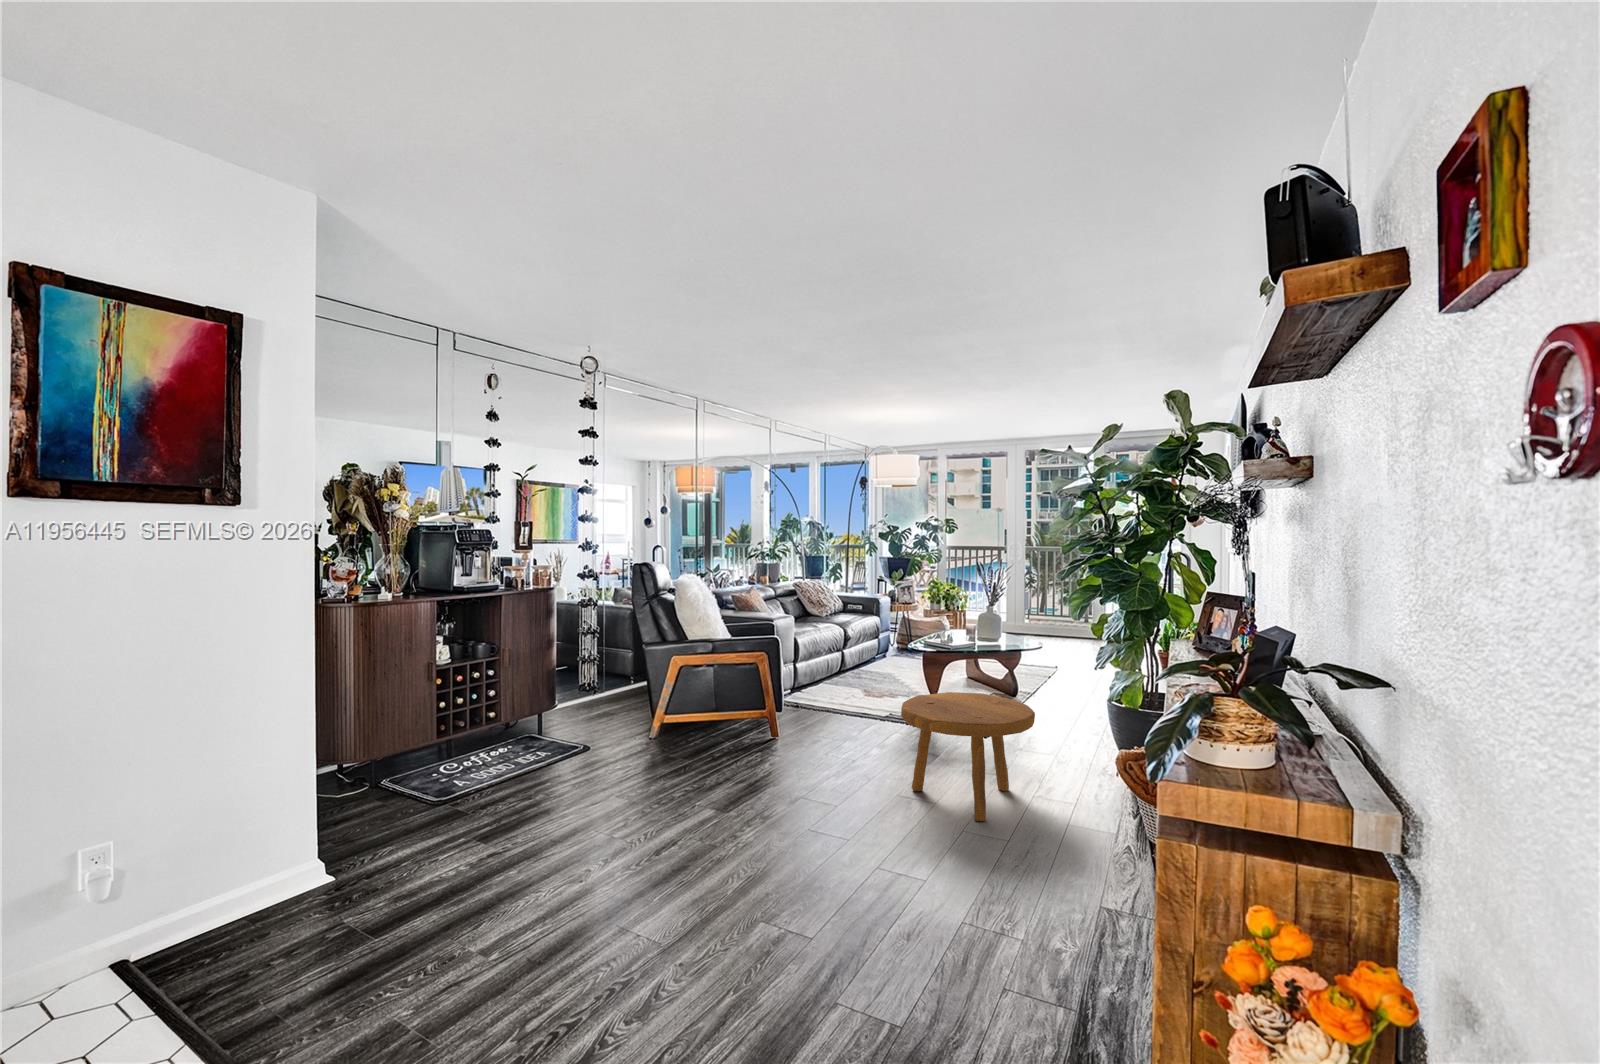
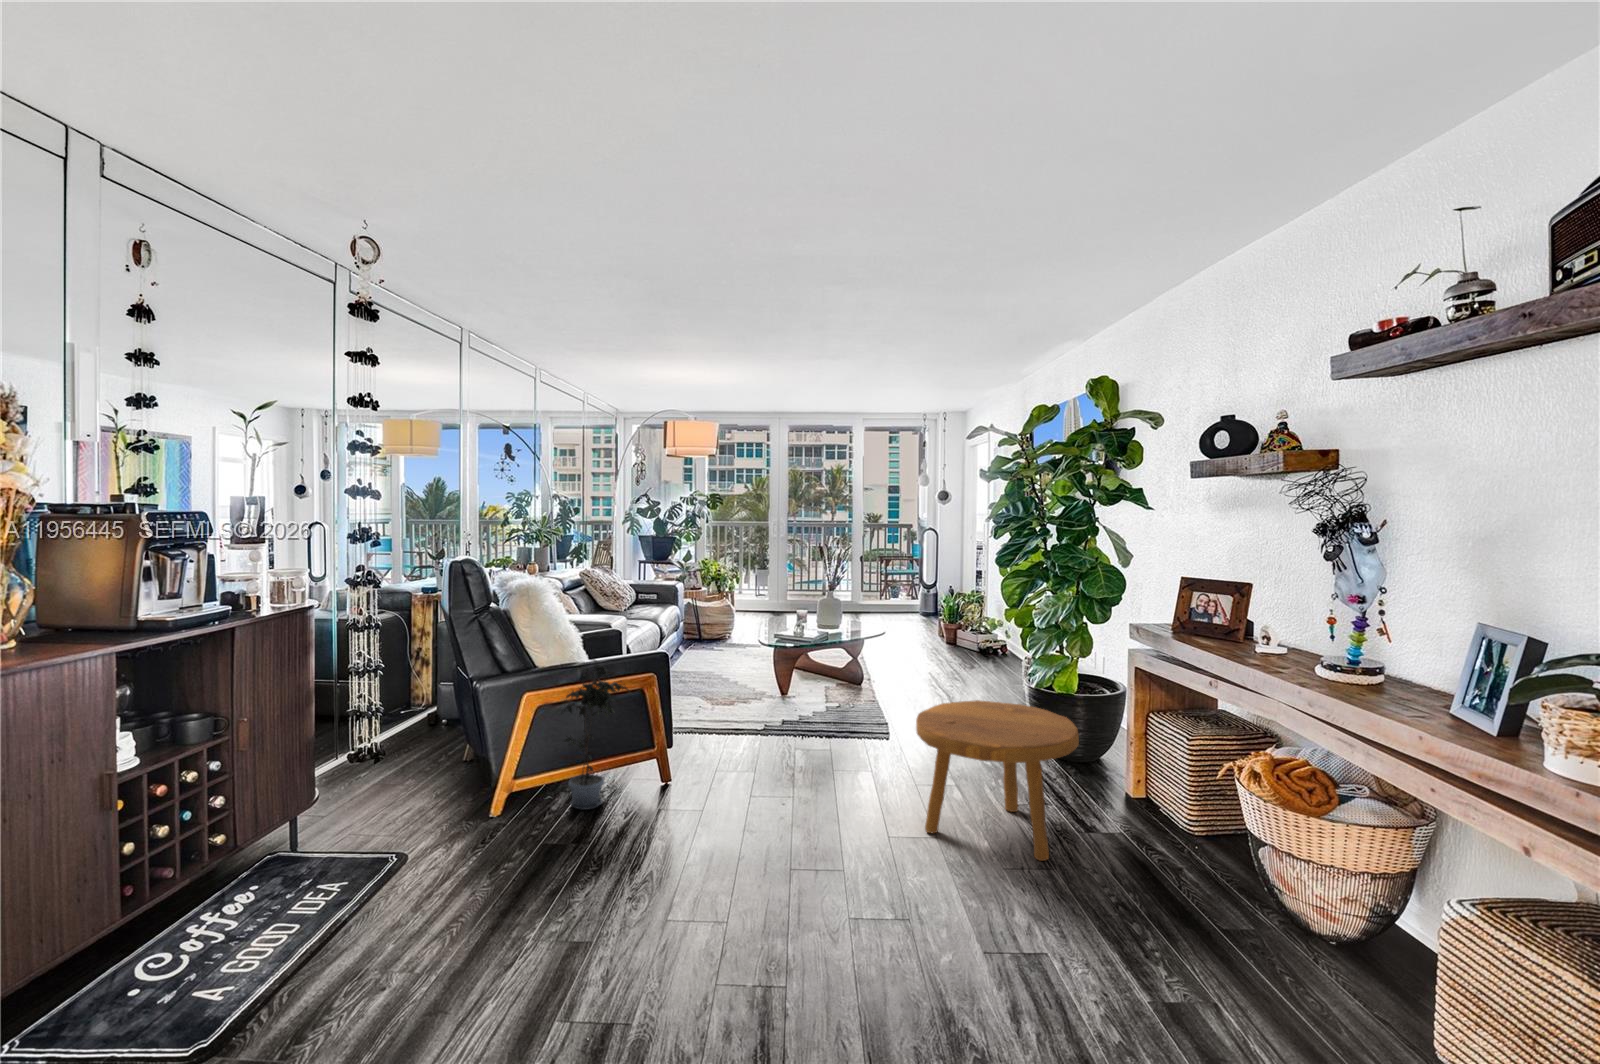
potted plant: none [686,636,731,741] -> present [561,659,629,810]

